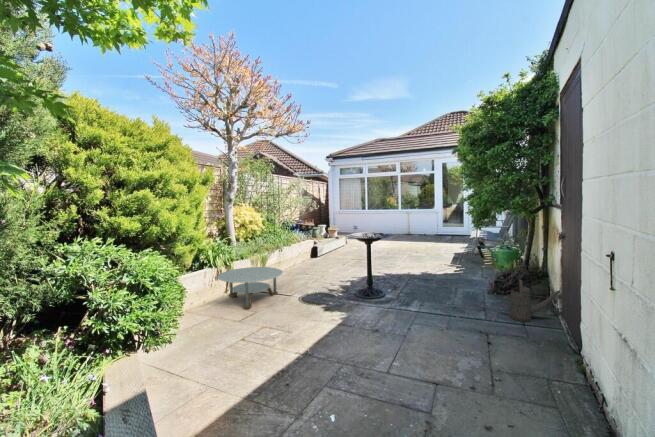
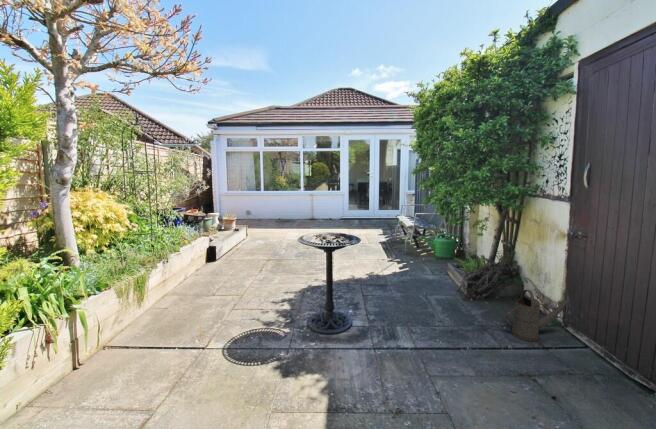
round table: present [217,267,283,309] -> none [46,303,192,407]

